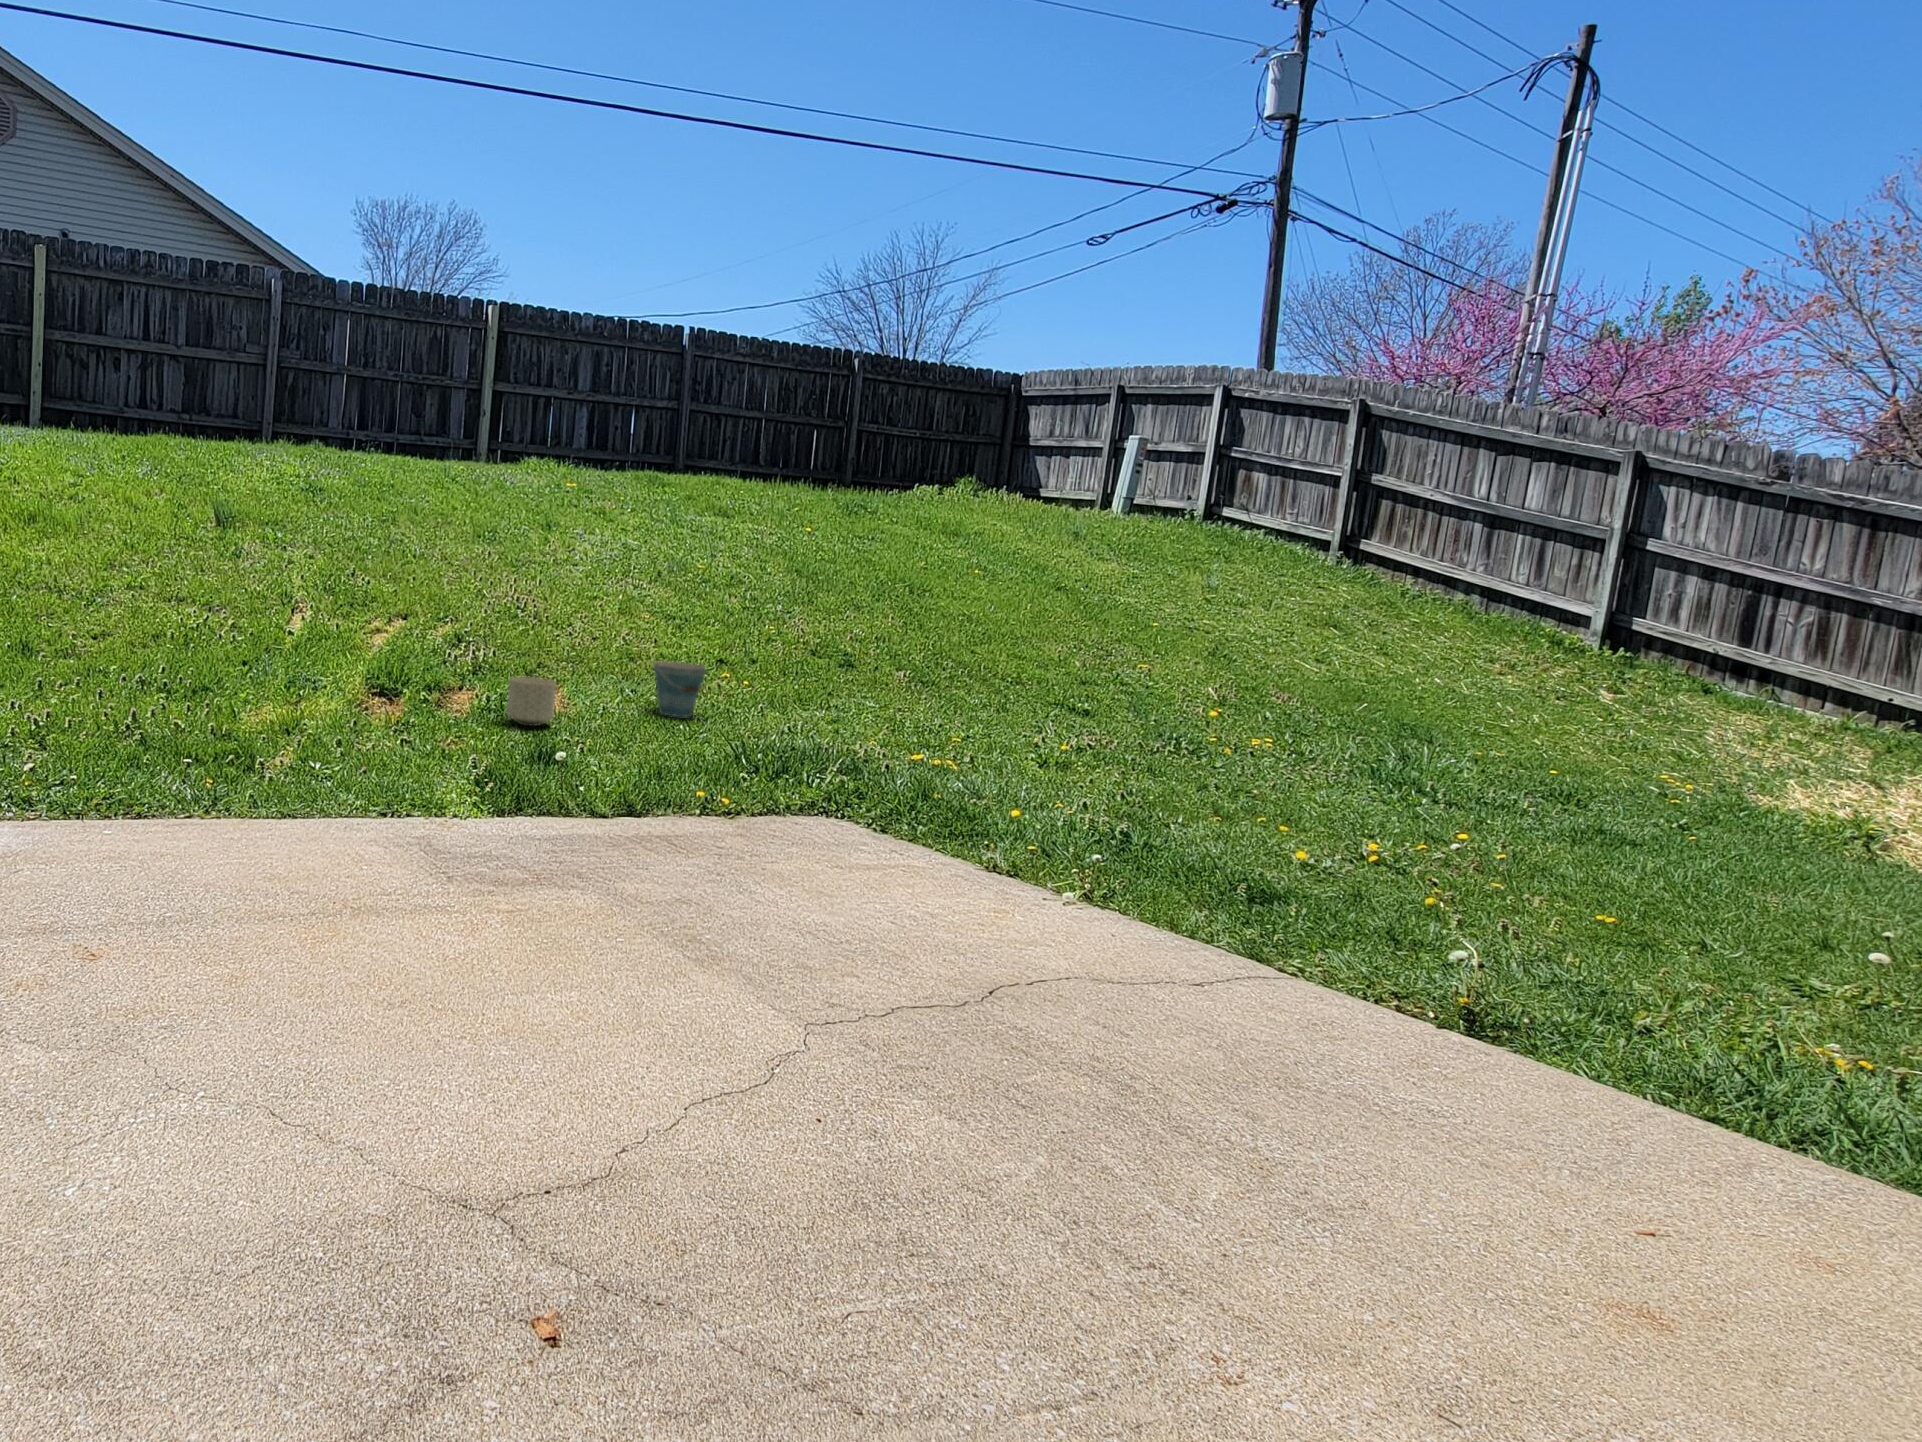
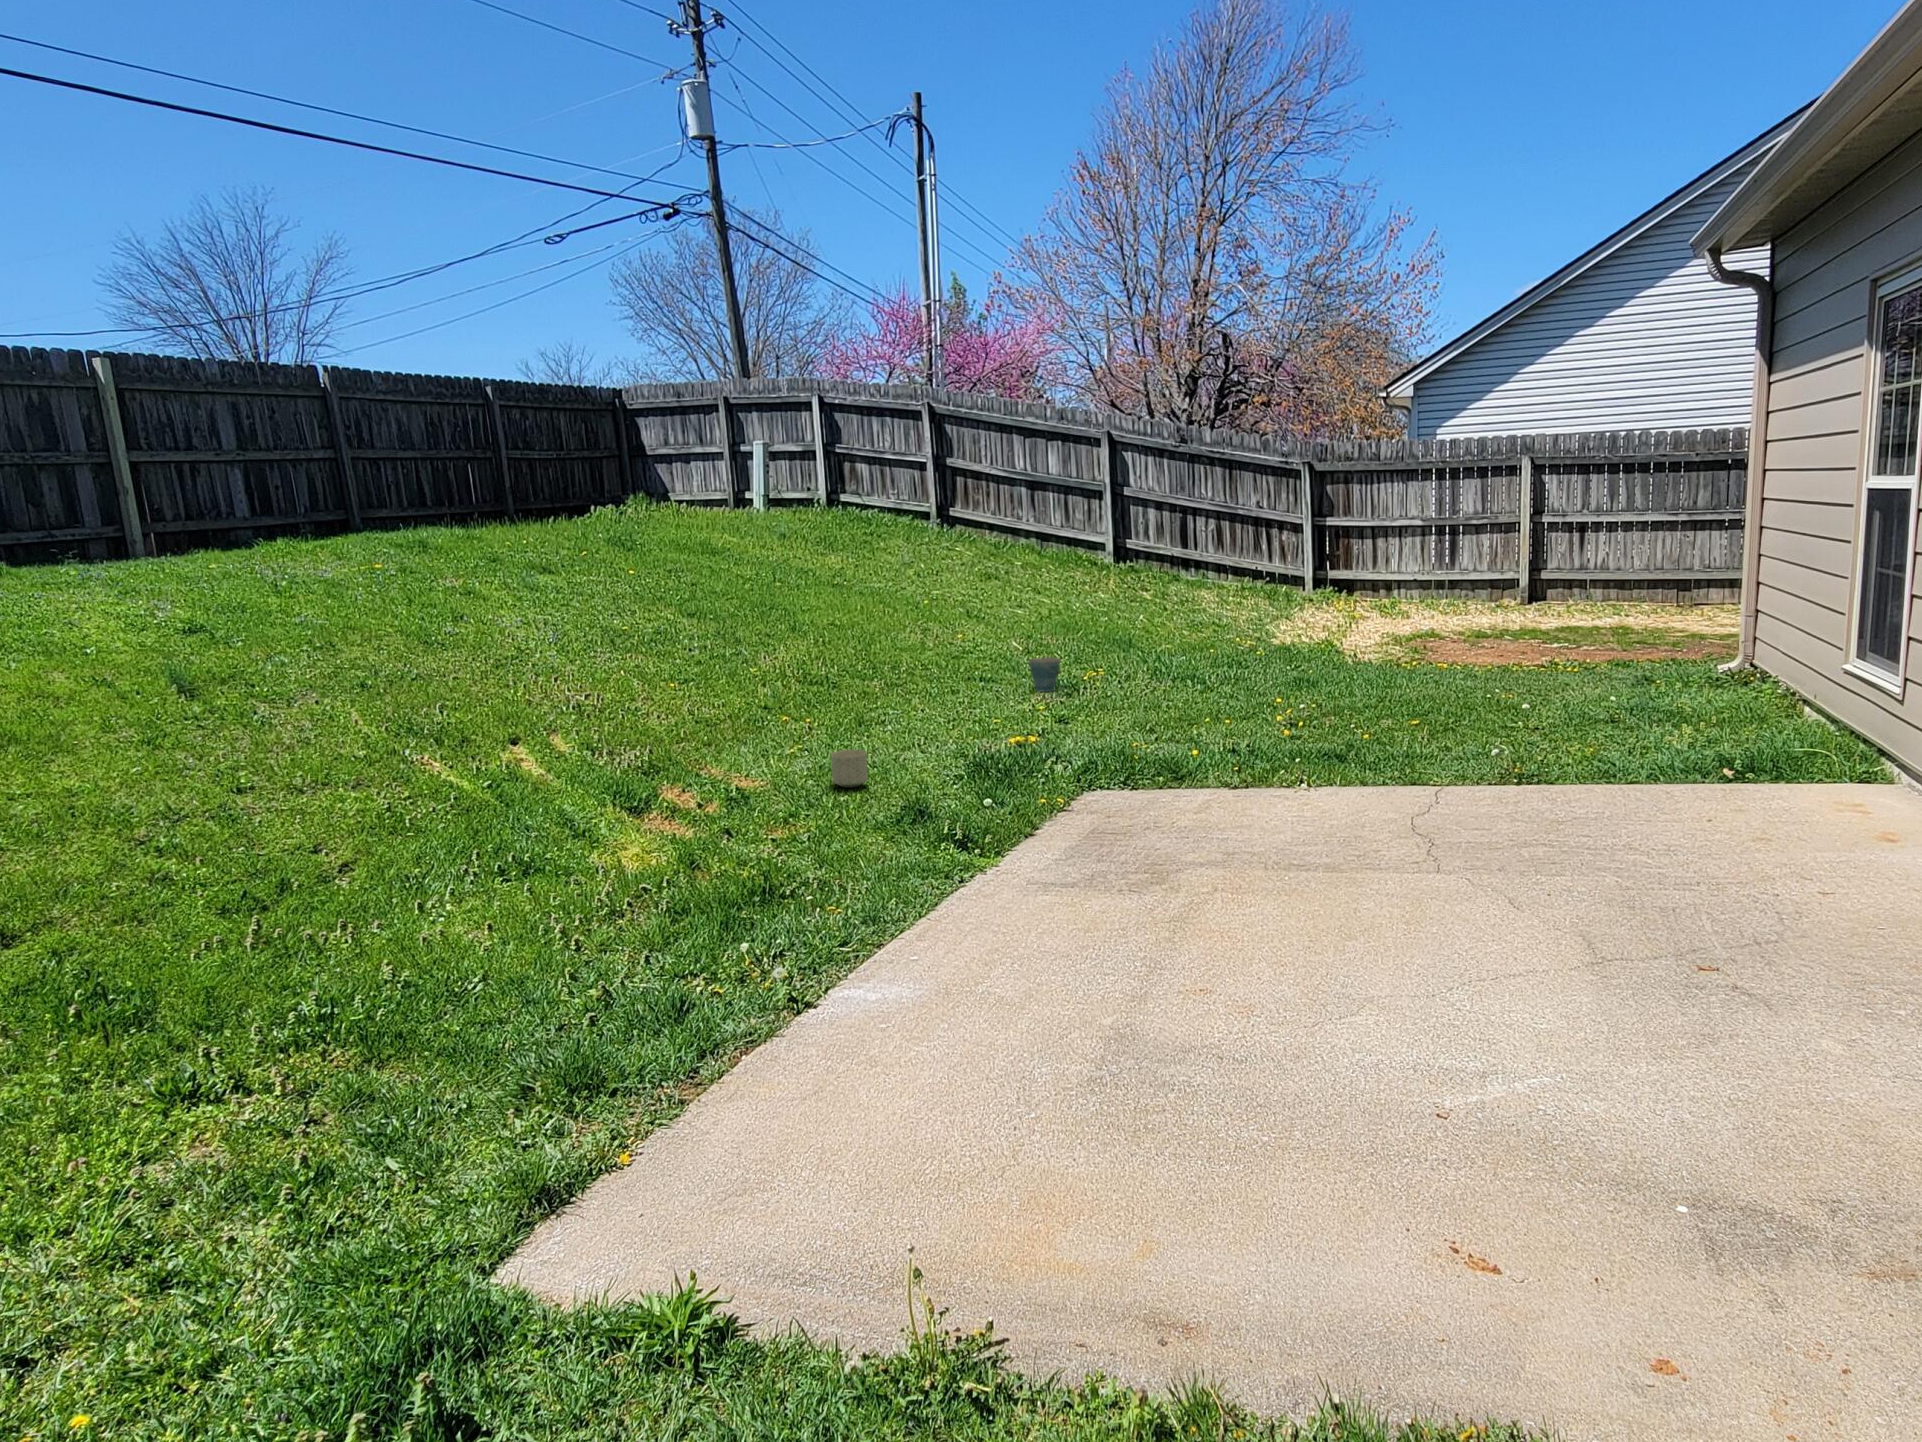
bucket: present [654,661,706,717] -> present [1029,657,1060,692]

